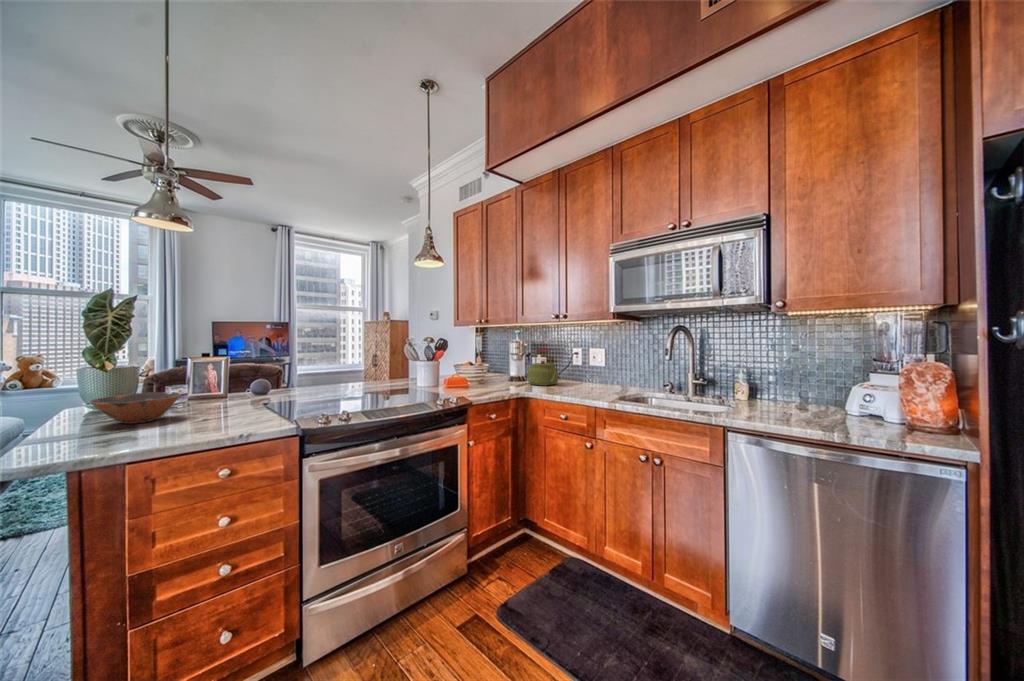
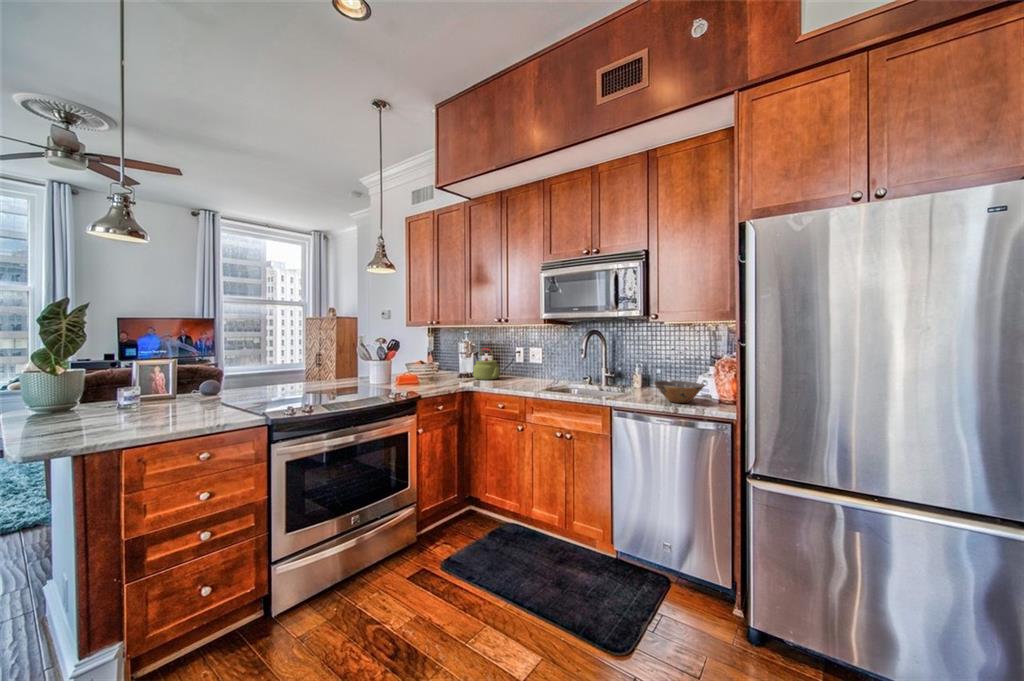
bowl: present [91,392,181,424] -> present [654,380,704,403]

